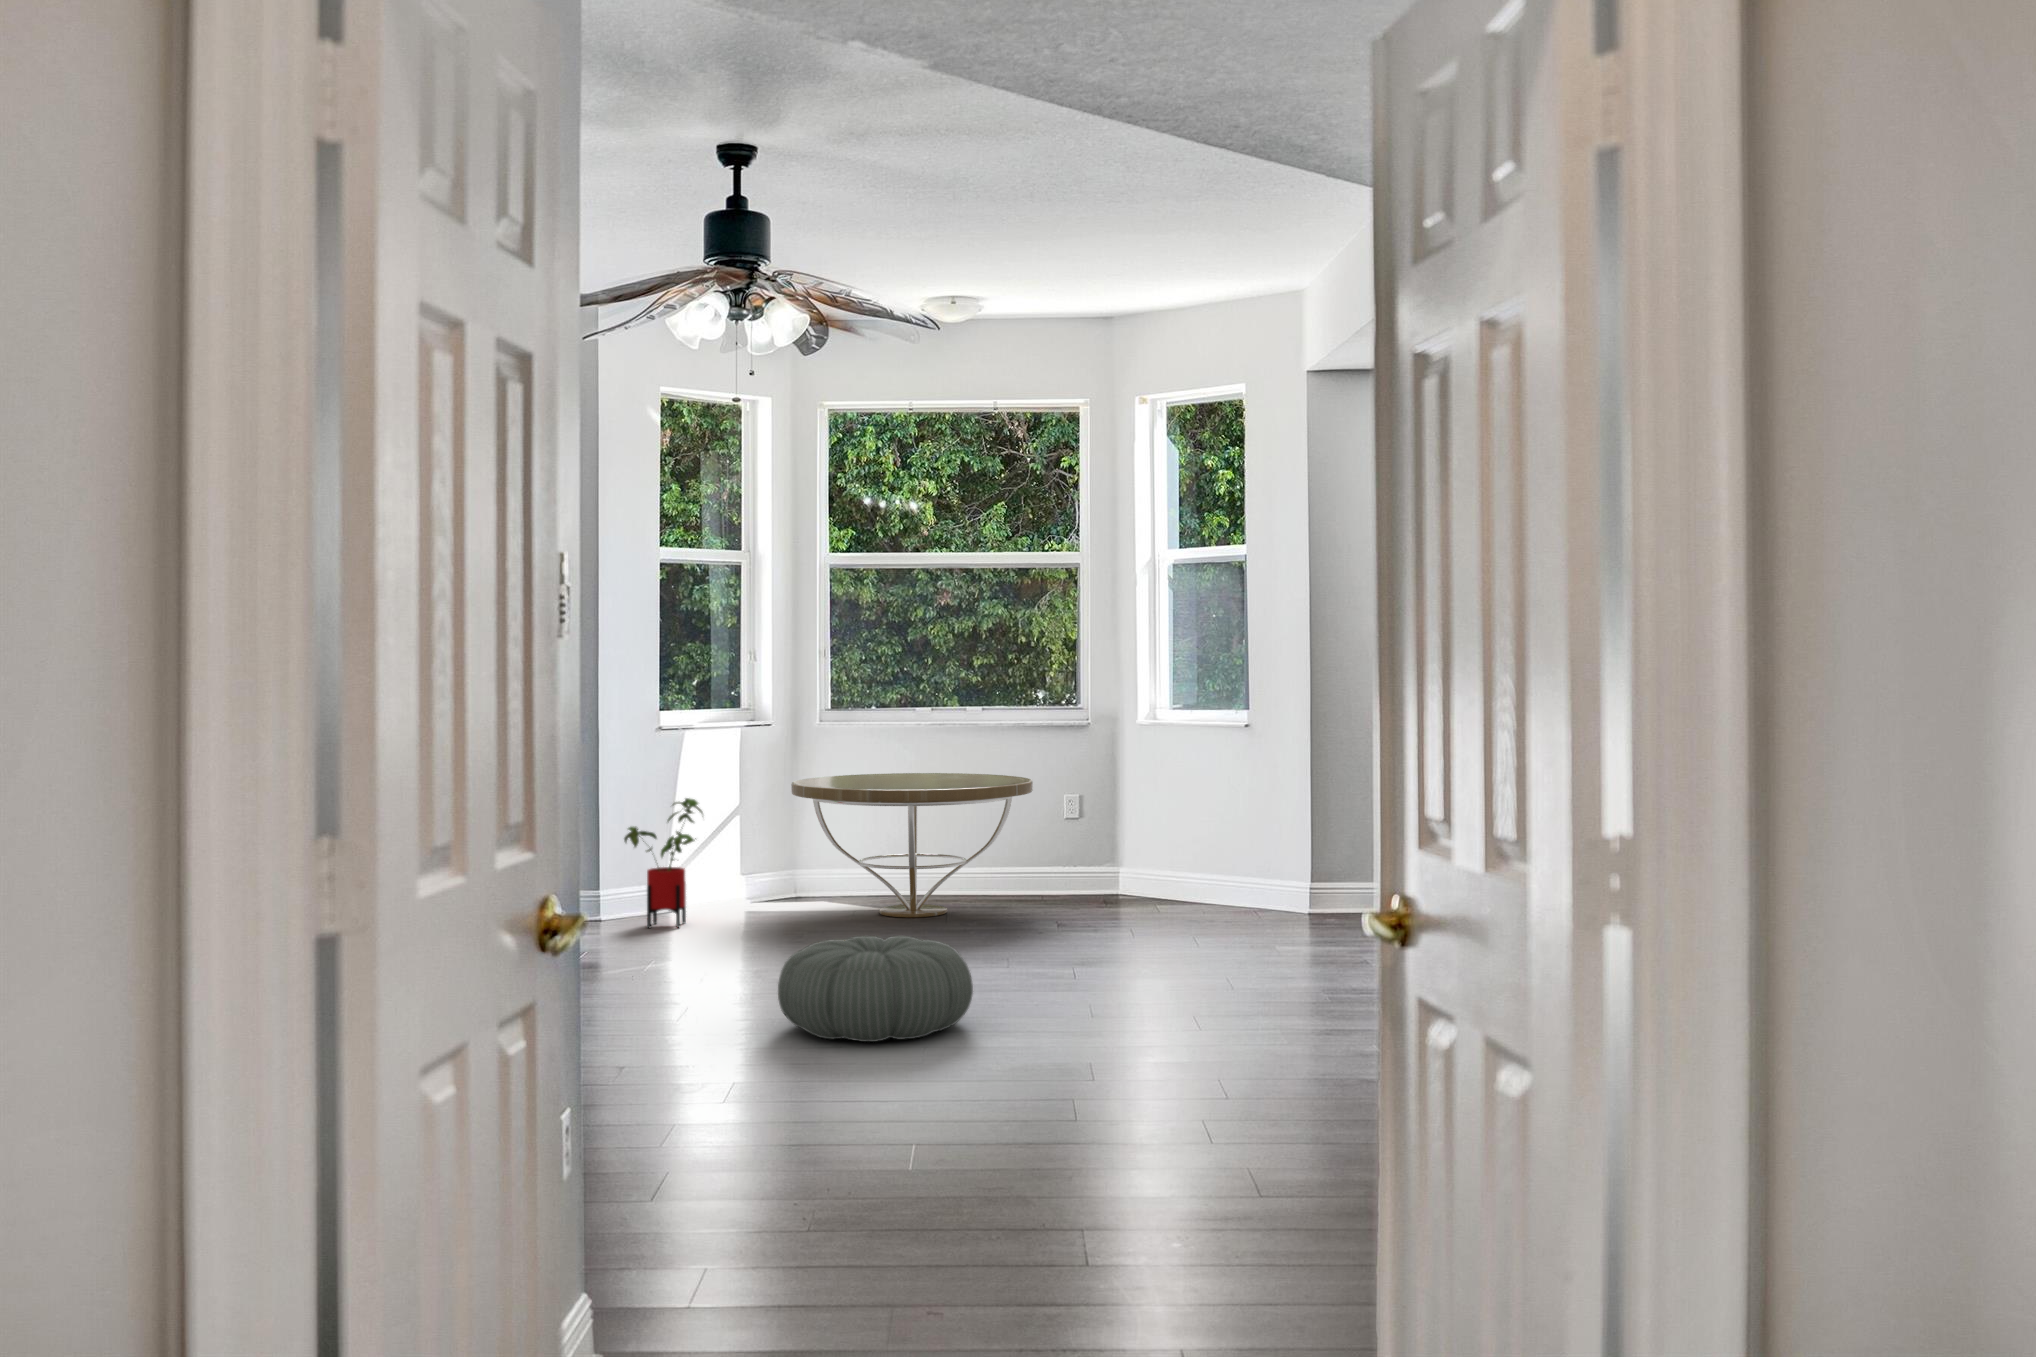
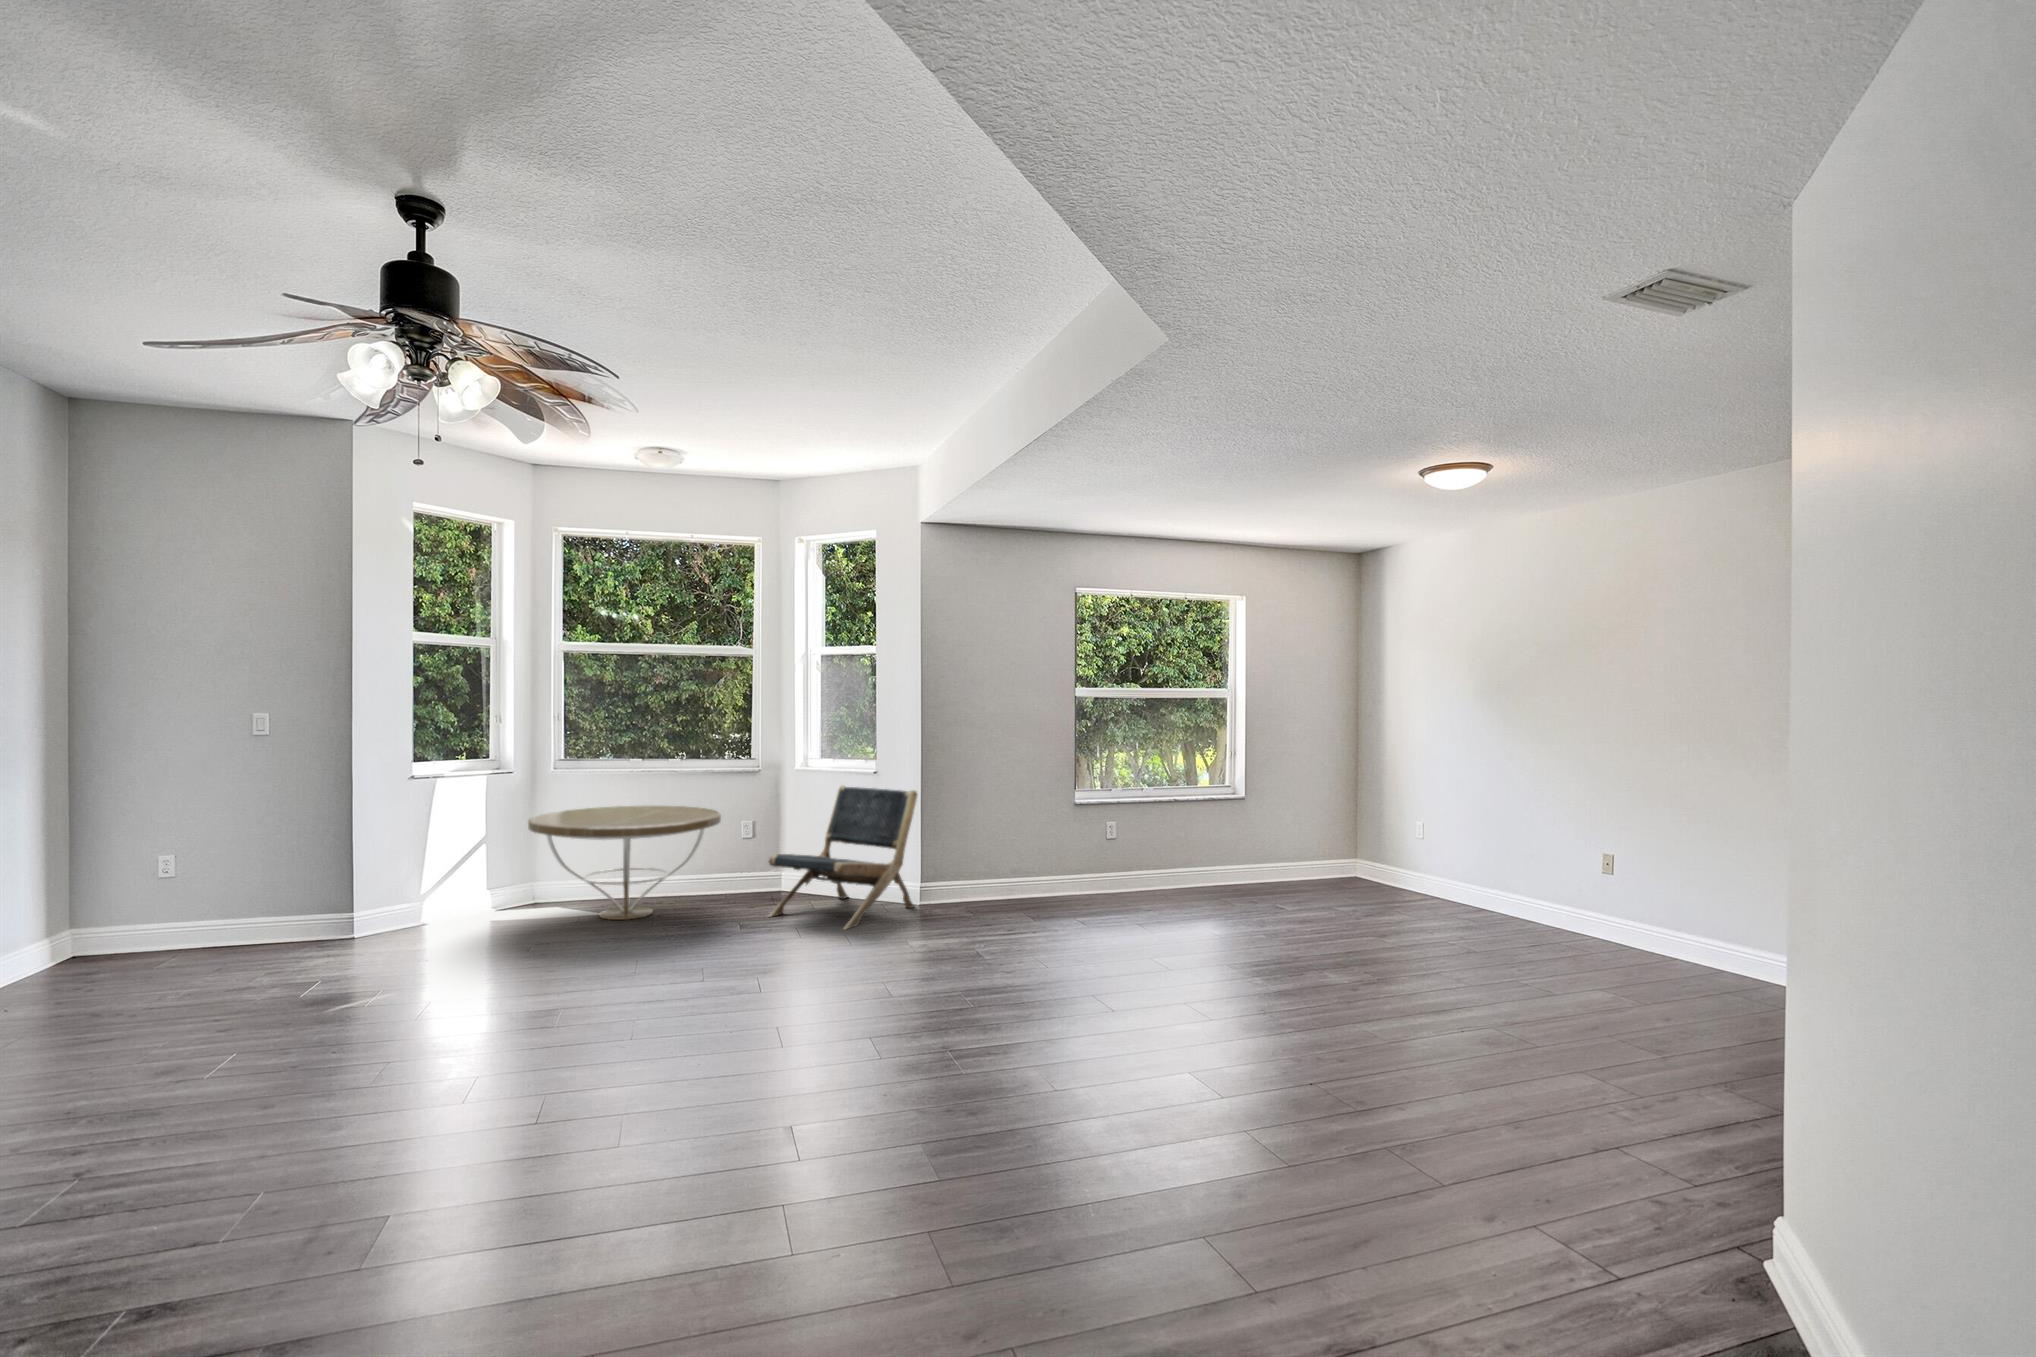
lounge chair: none [1096,745,1305,937] -> present [769,785,917,929]
house plant: present [624,798,703,928] -> none [379,836,452,943]
pouf: present [778,936,973,1042] -> none [504,969,675,1069]

